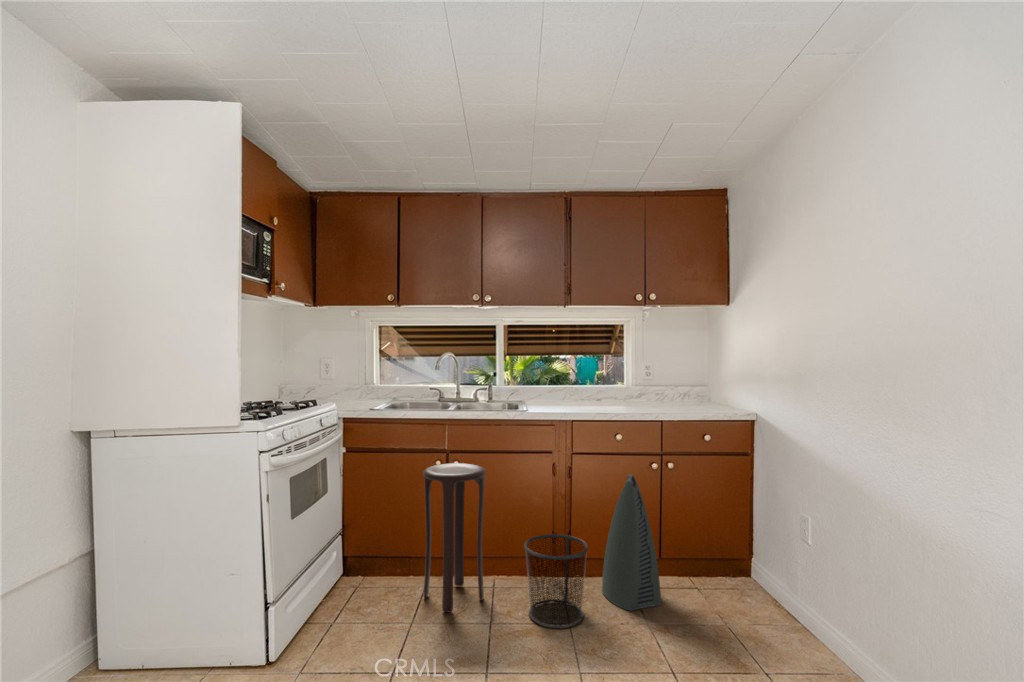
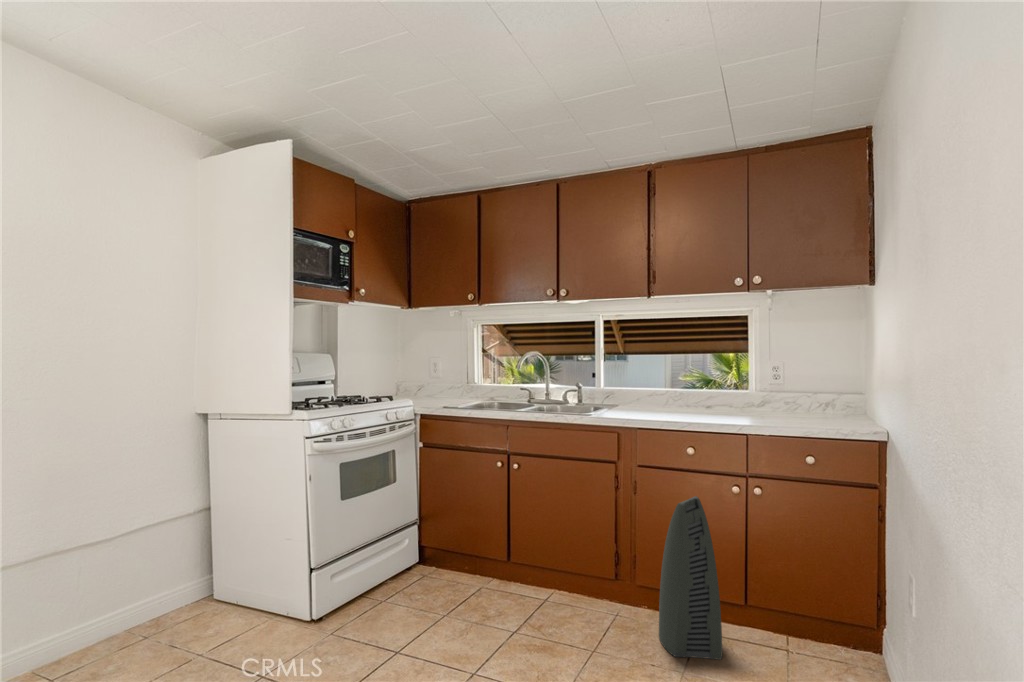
stool: present [423,463,486,612] -> none [469,466,533,615]
waste bin: present [524,534,588,628] -> none [552,552,624,657]

